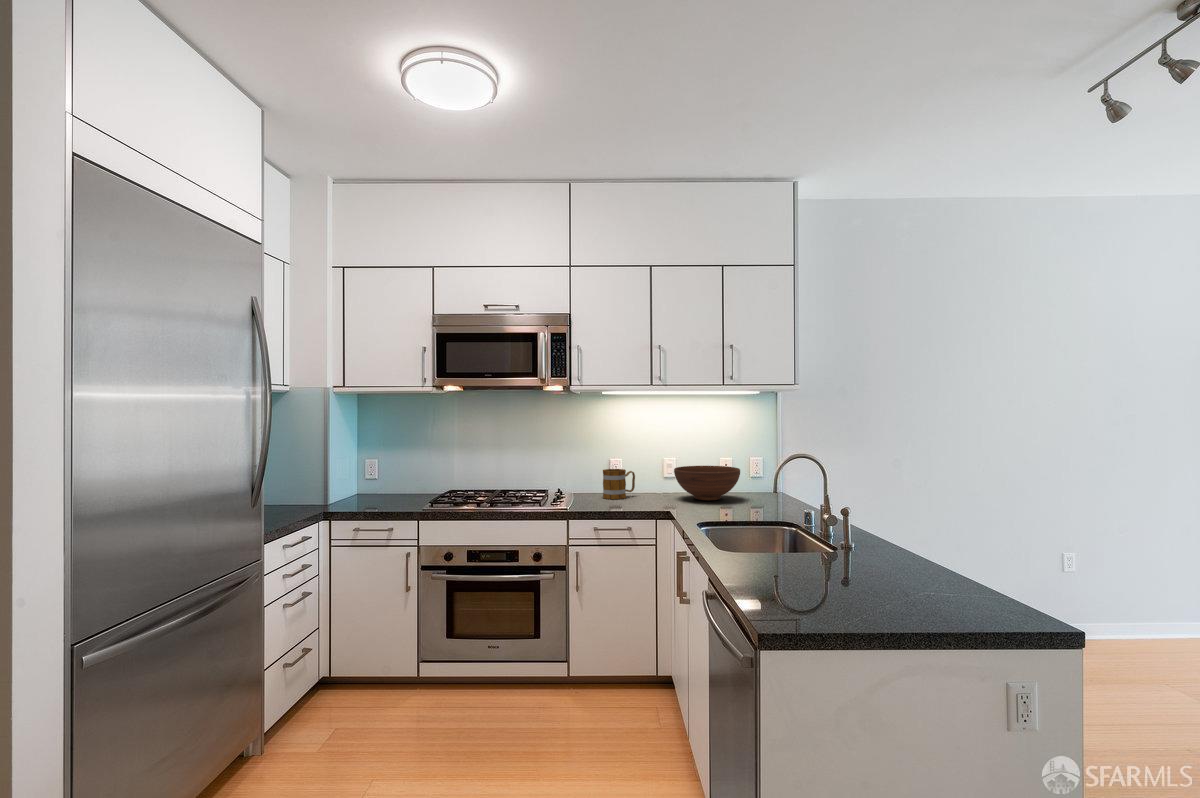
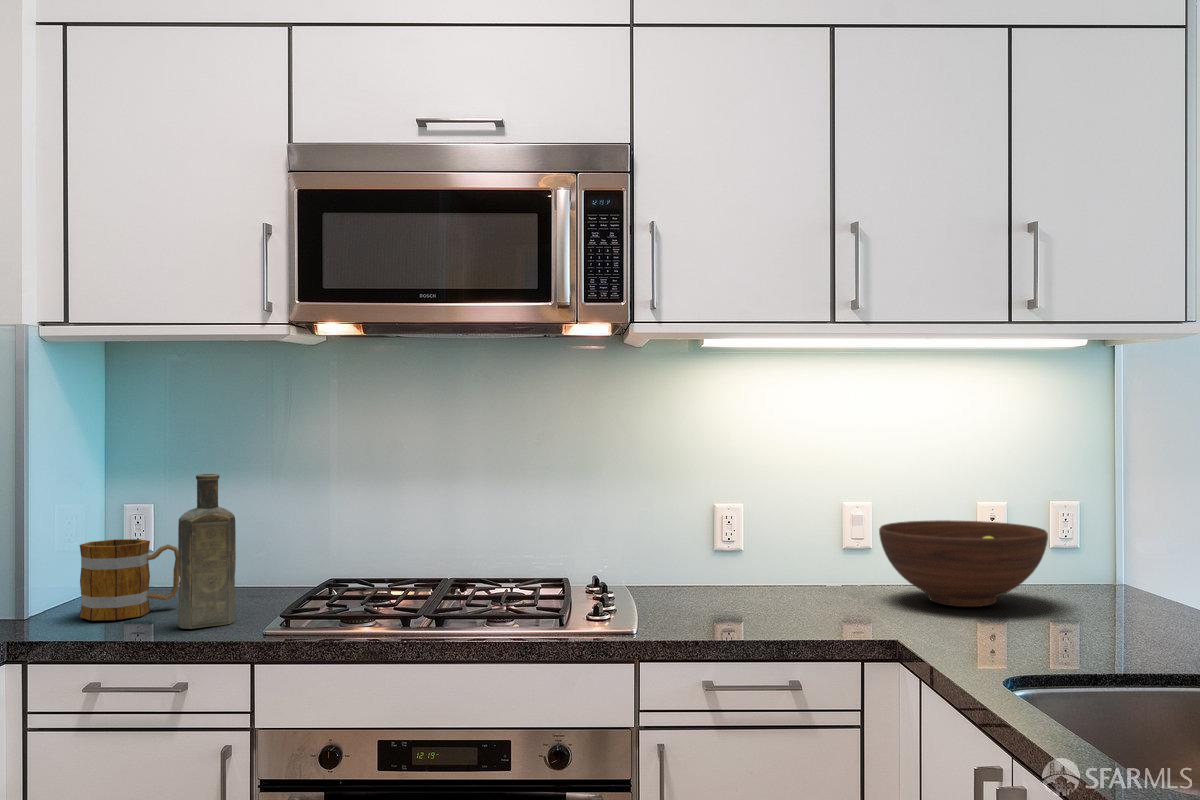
bottle: none [385,447,412,508] -> present [178,474,236,629]
mug: present [603,469,635,499] -> present [80,539,179,620]

